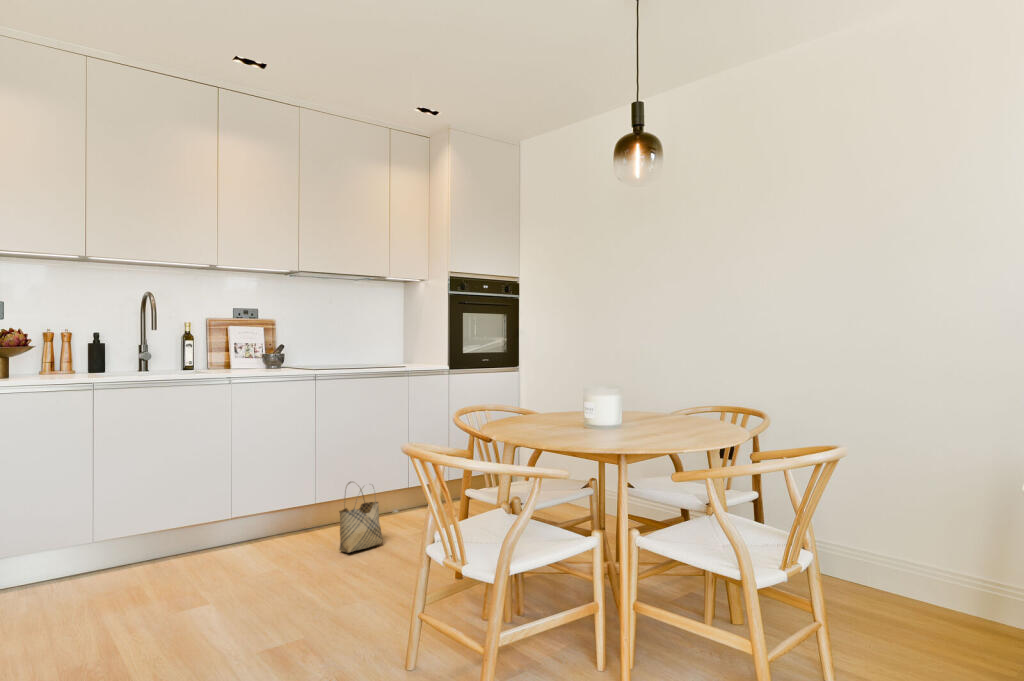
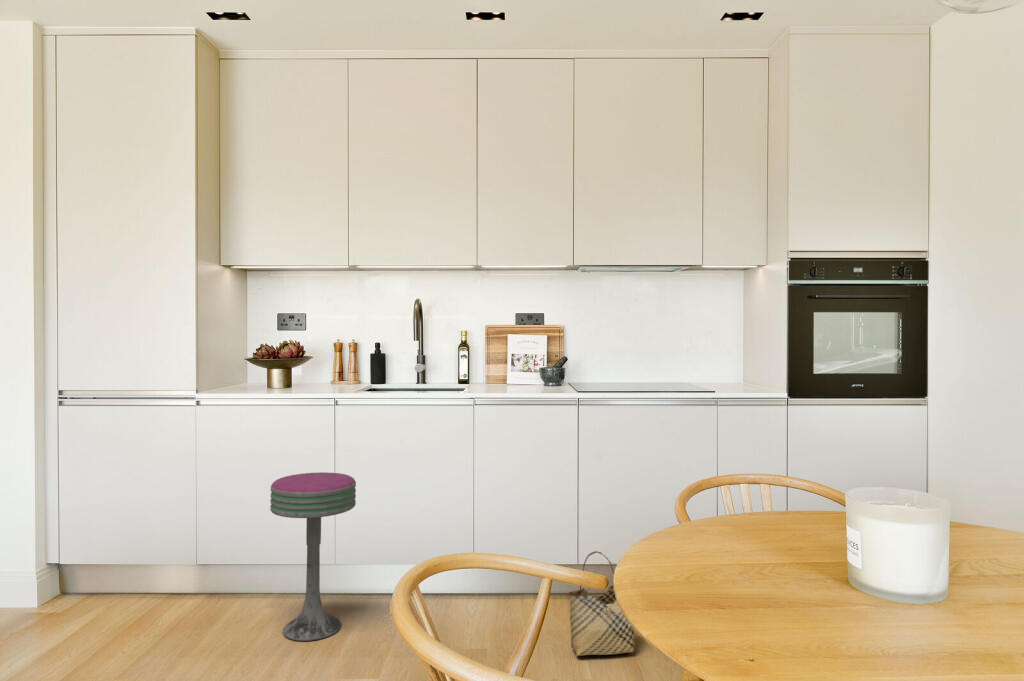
bar stool: none [61,452,149,603] -> present [270,472,356,641]

